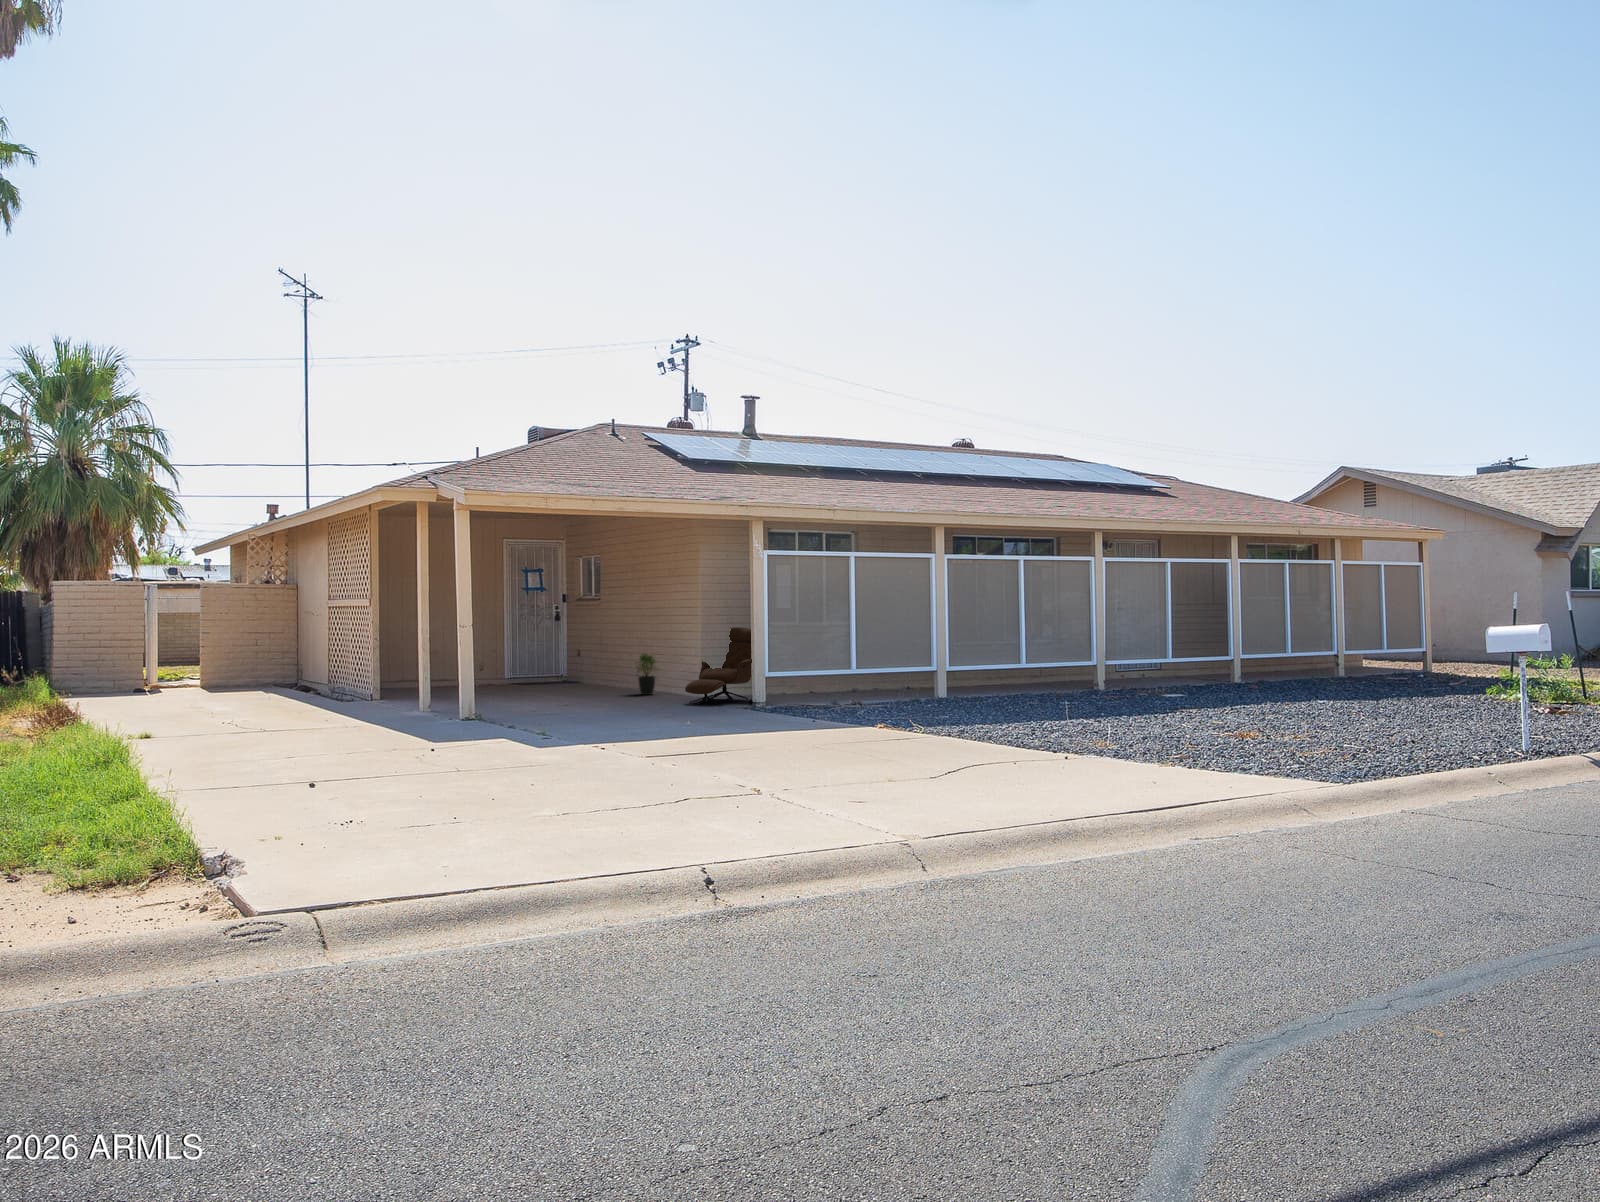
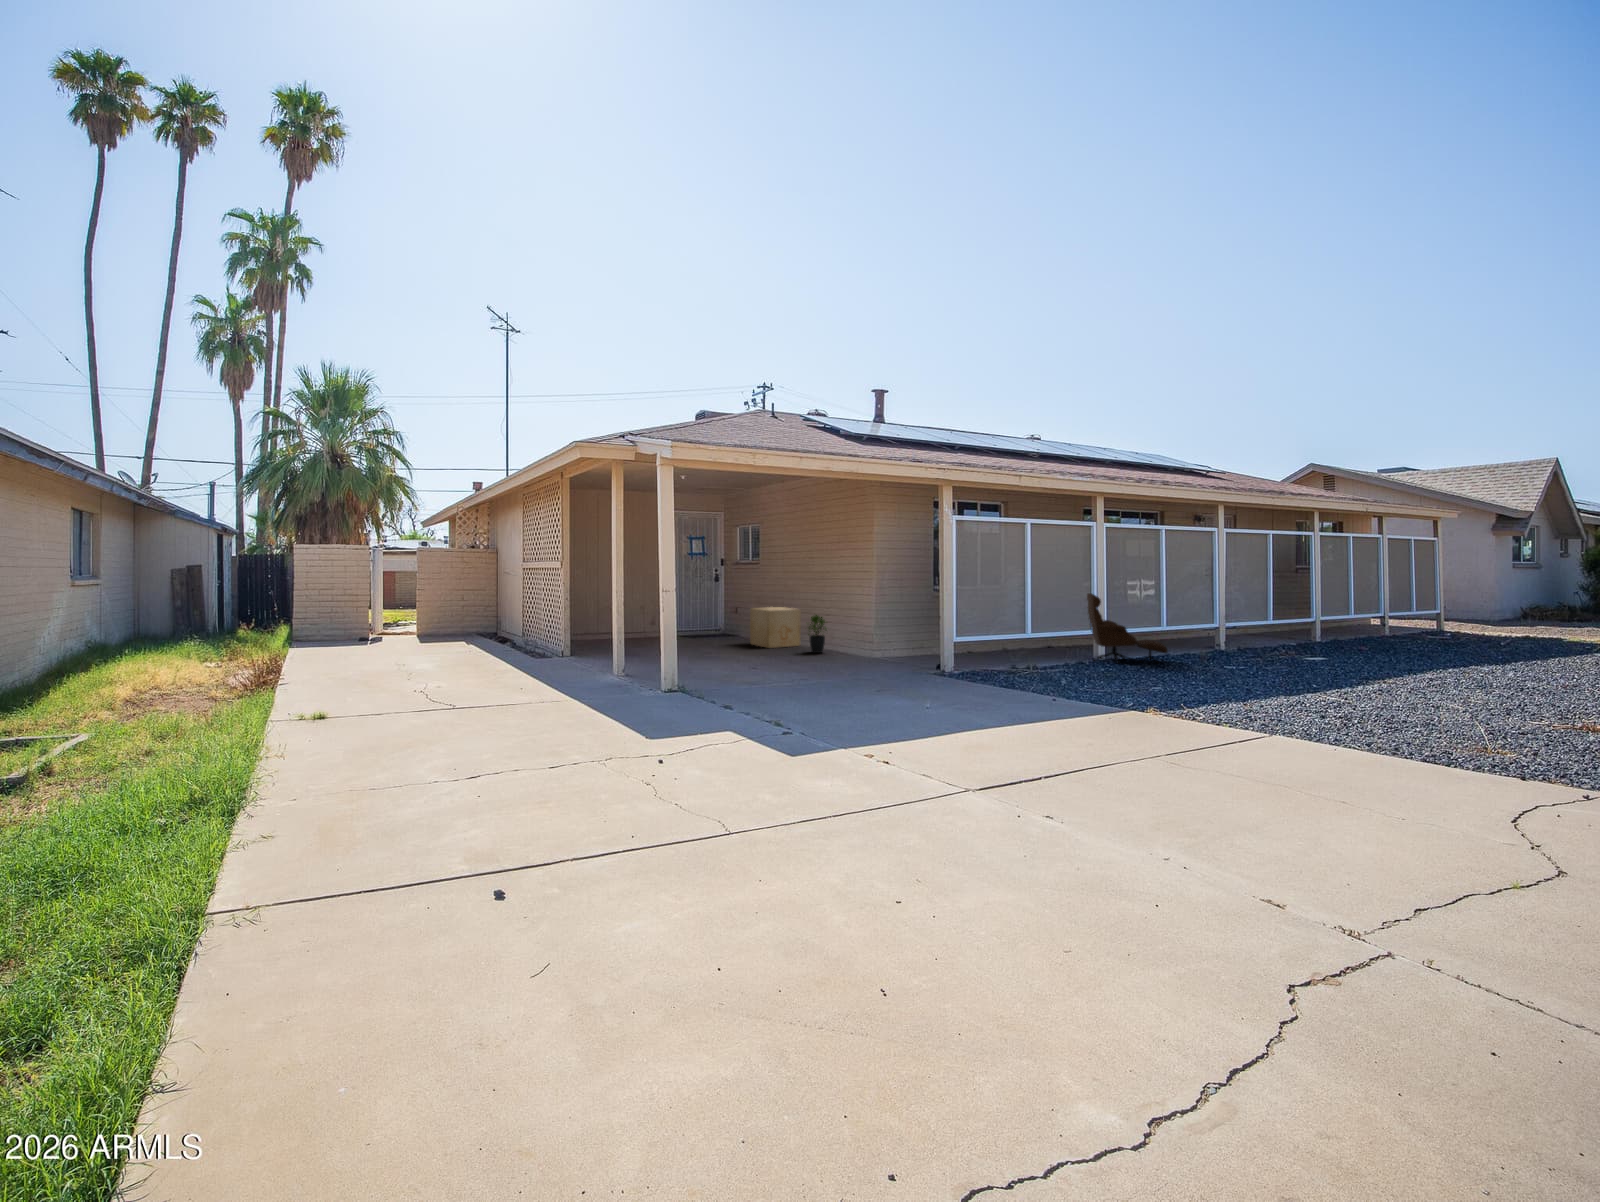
lounge chair: present [685,627,752,704] -> present [1087,593,1168,663]
cardboard box: none [581,647,635,691] -> present [750,607,801,648]

